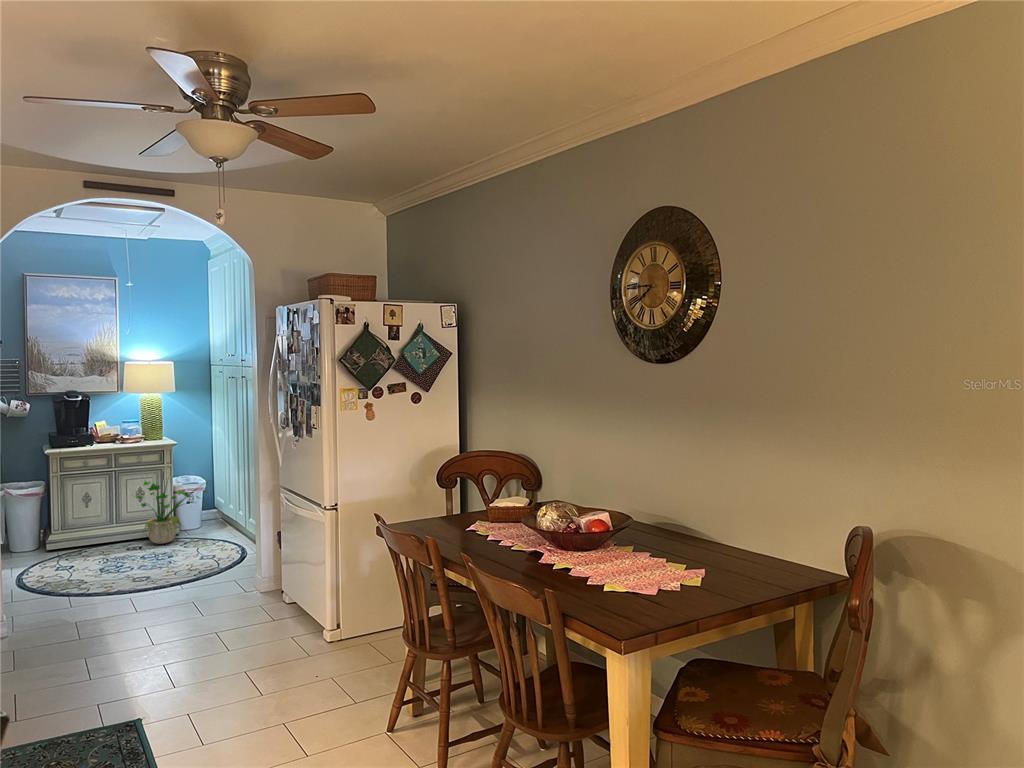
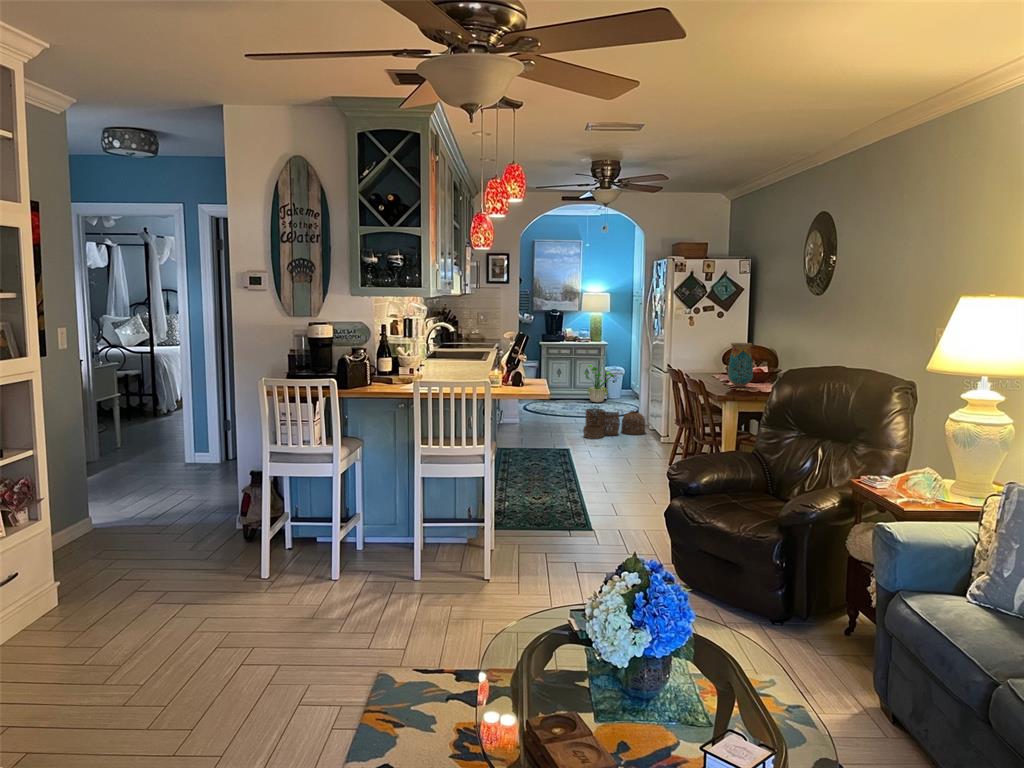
vase: none [549,471,603,572] -> present [728,343,753,387]
woven basket: none [159,573,282,658] -> present [584,408,645,439]

